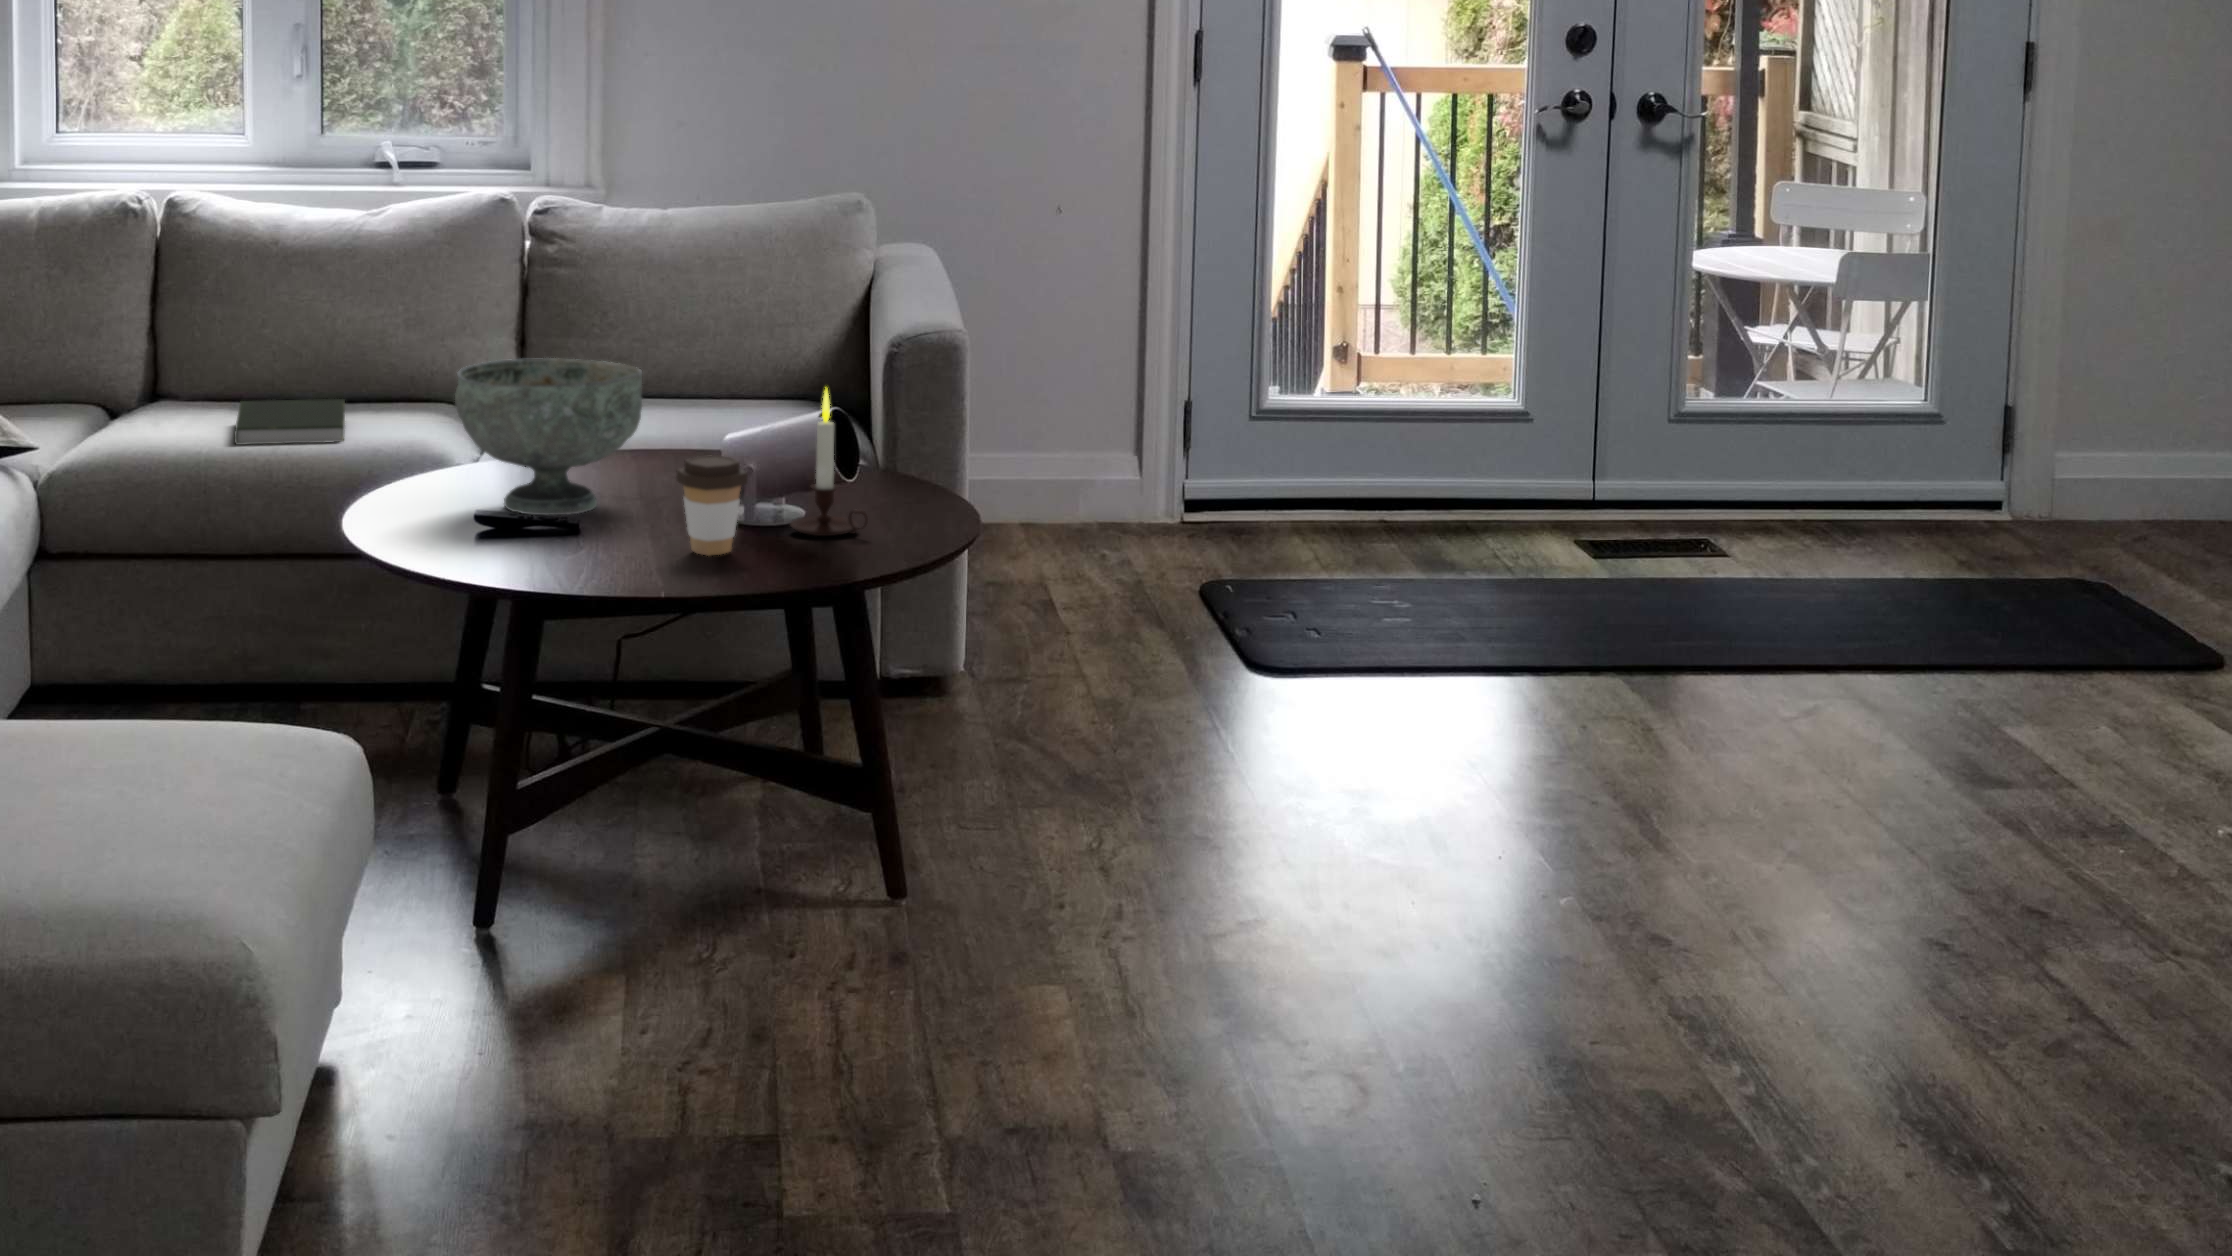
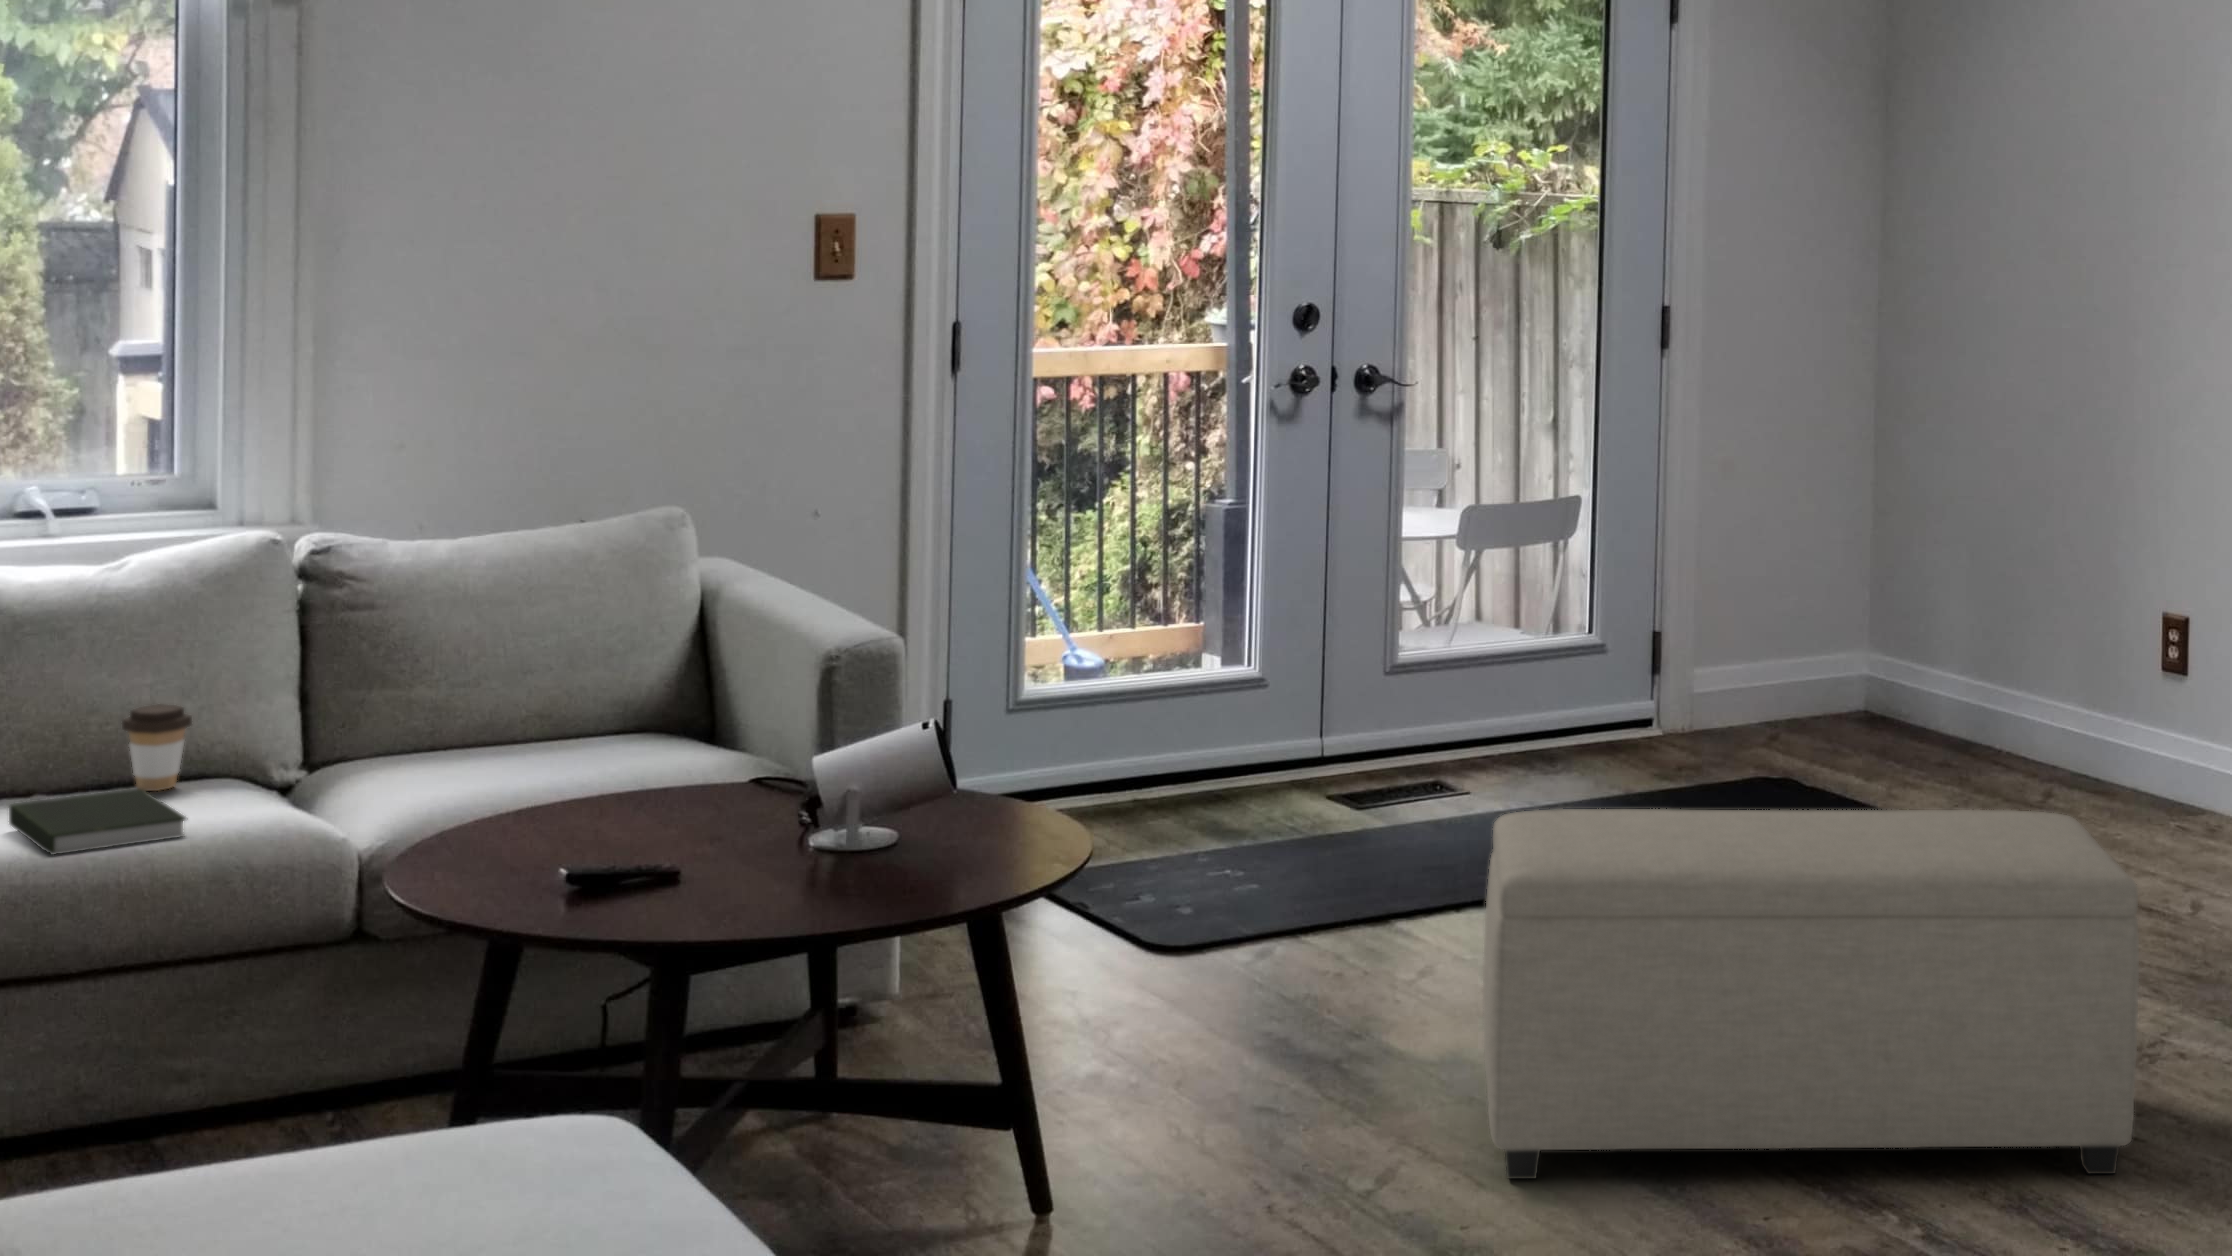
decorative bowl: present [455,358,642,515] -> none [469,709,681,884]
candle: present [790,389,868,536] -> none [883,708,974,865]
coffee cup: present [676,455,748,555] -> present [122,704,192,791]
ottoman: none [1362,563,2140,1071] -> present [1483,809,2139,1179]

